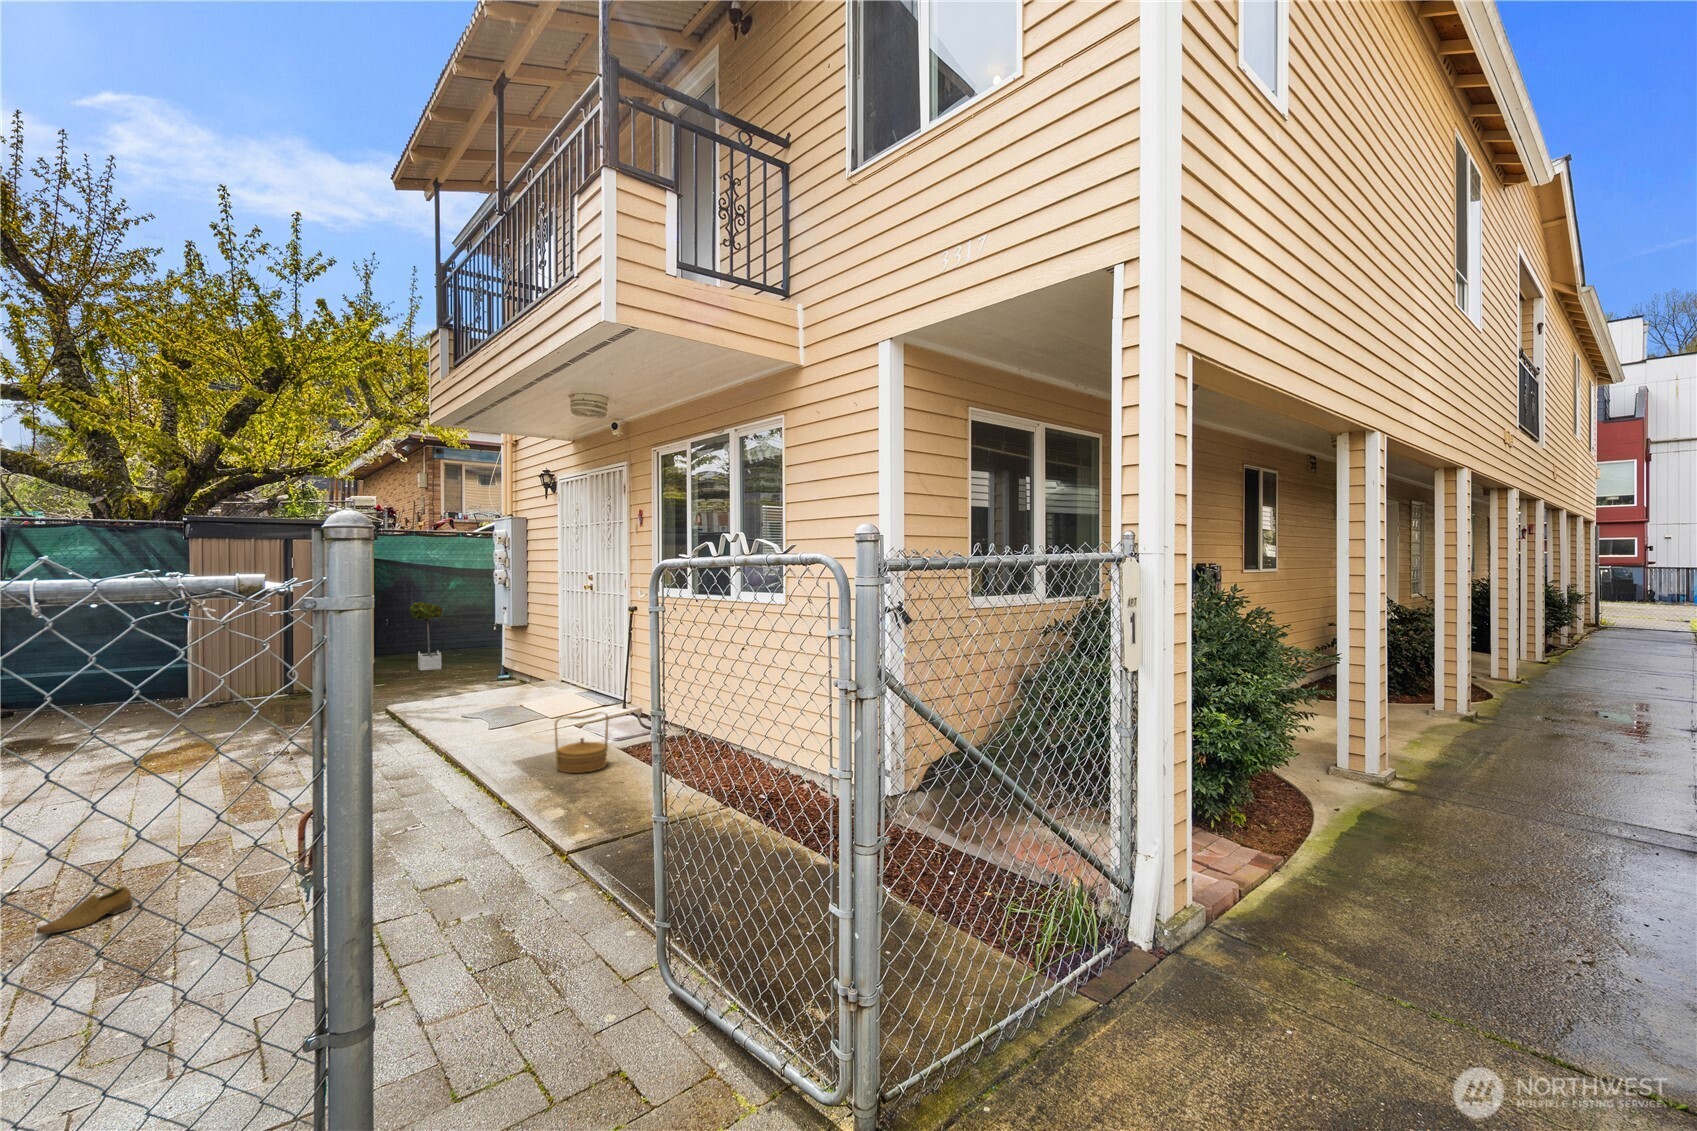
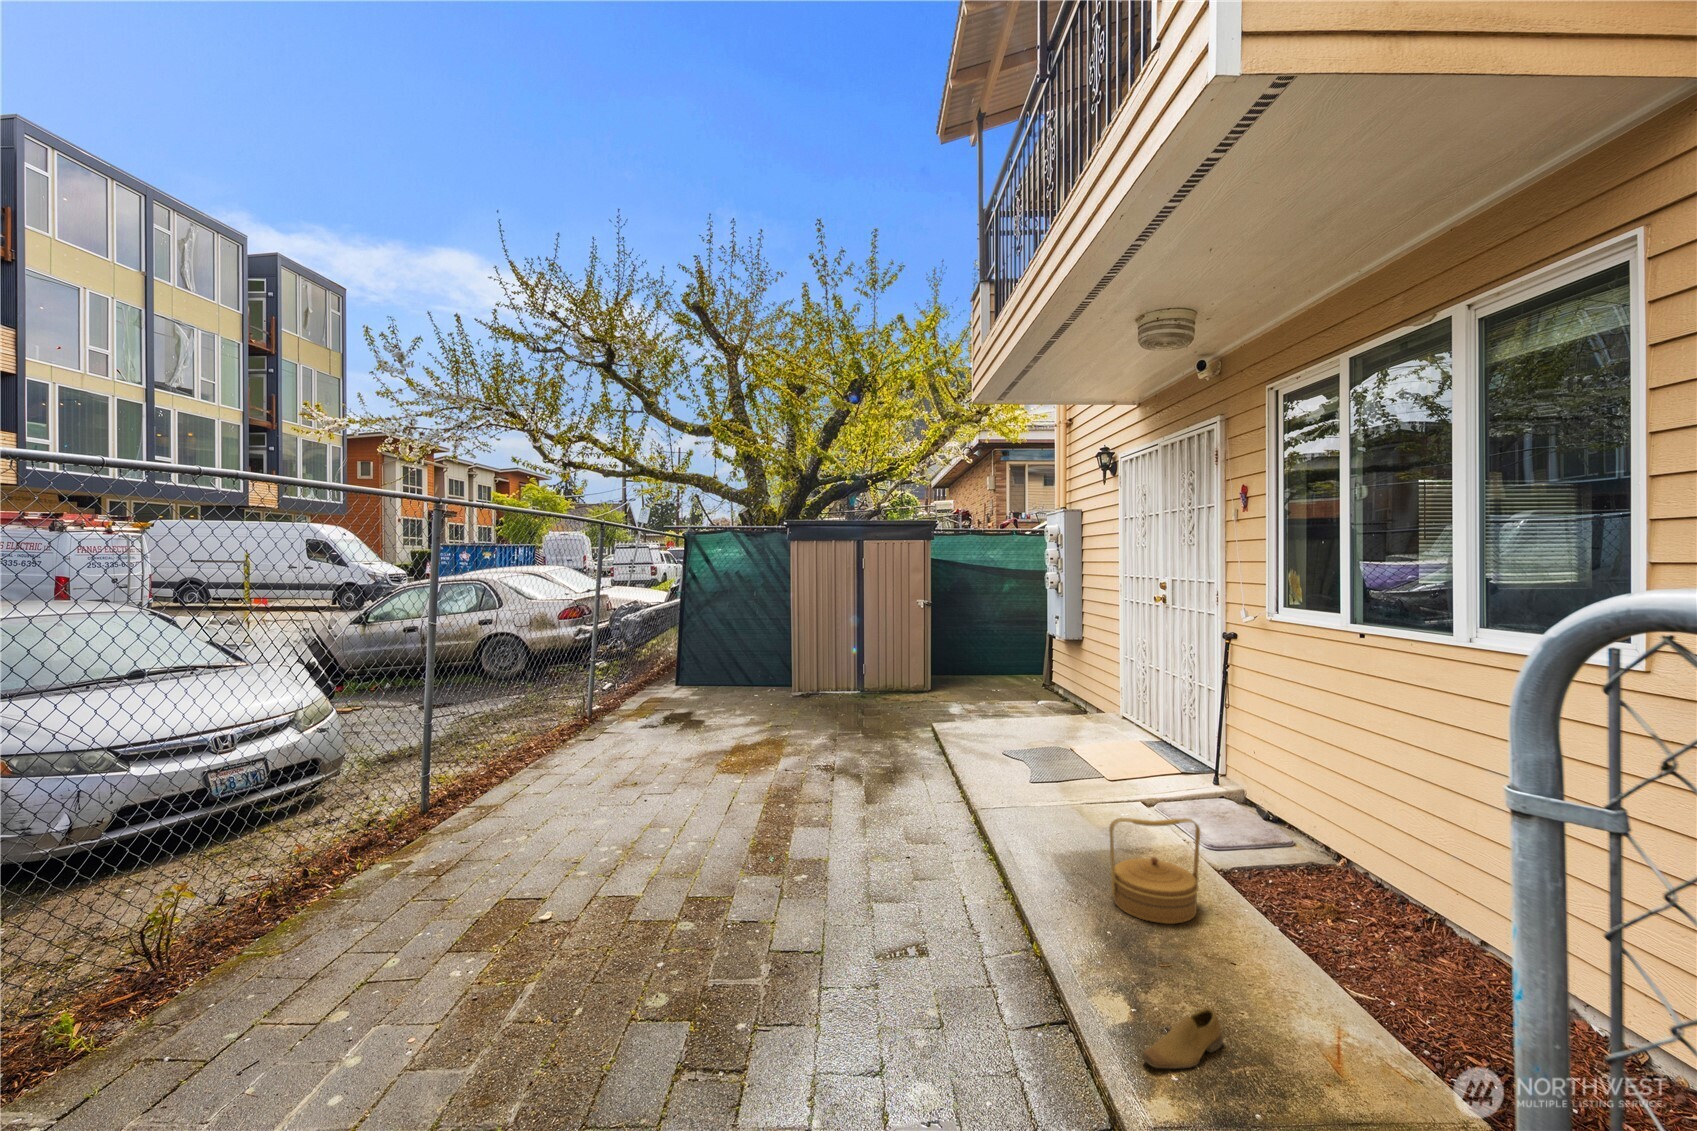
potted tree: present [410,601,443,670] -> none [962,605,994,680]
shoe: present [36,887,133,934] -> present [1142,1008,1223,1068]

